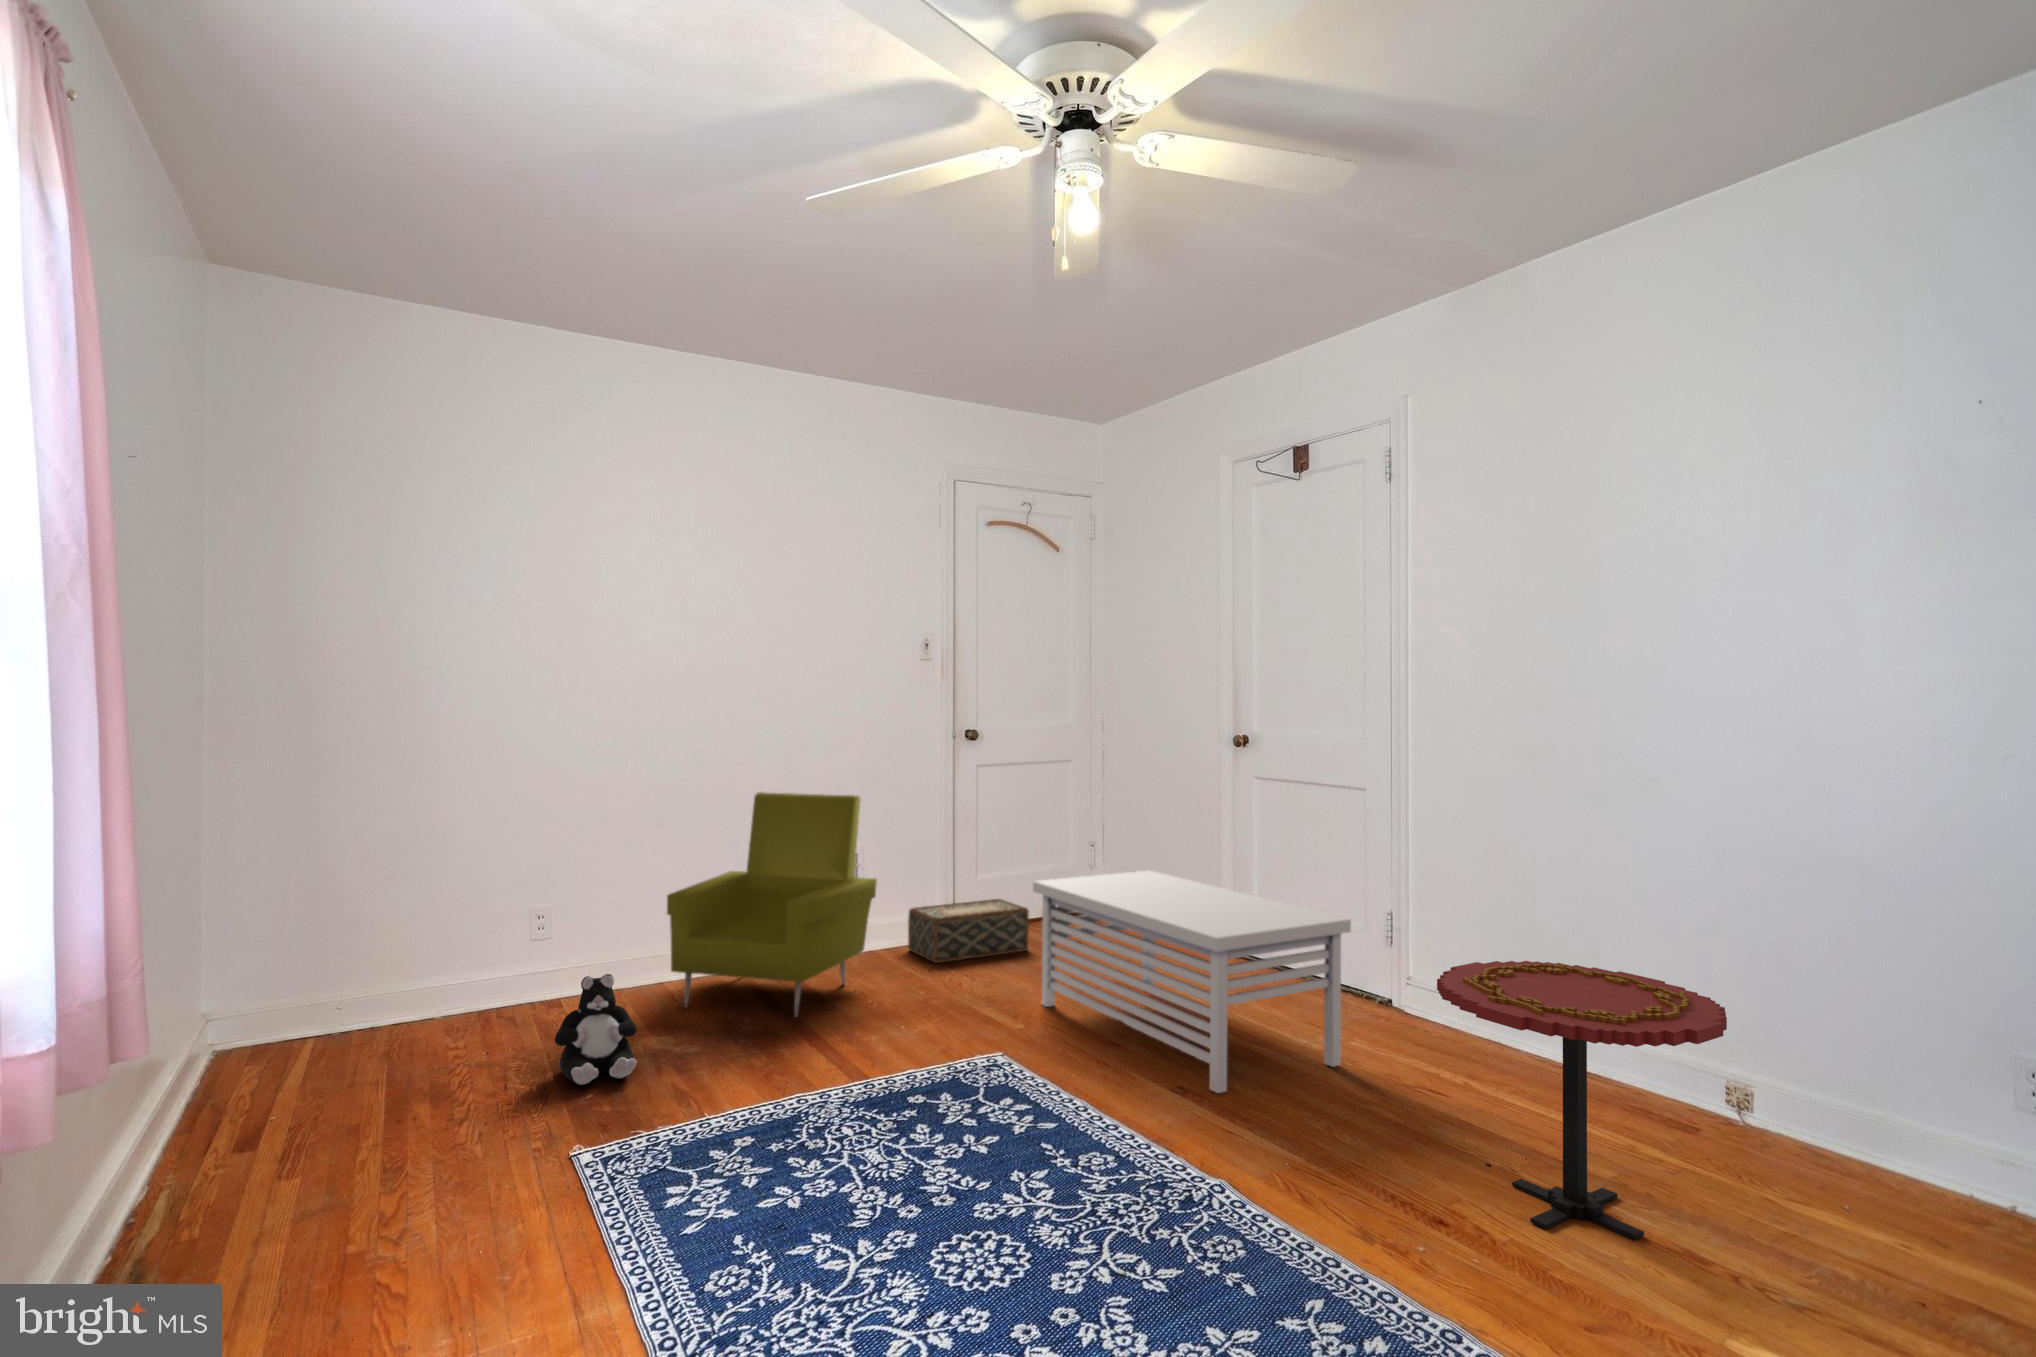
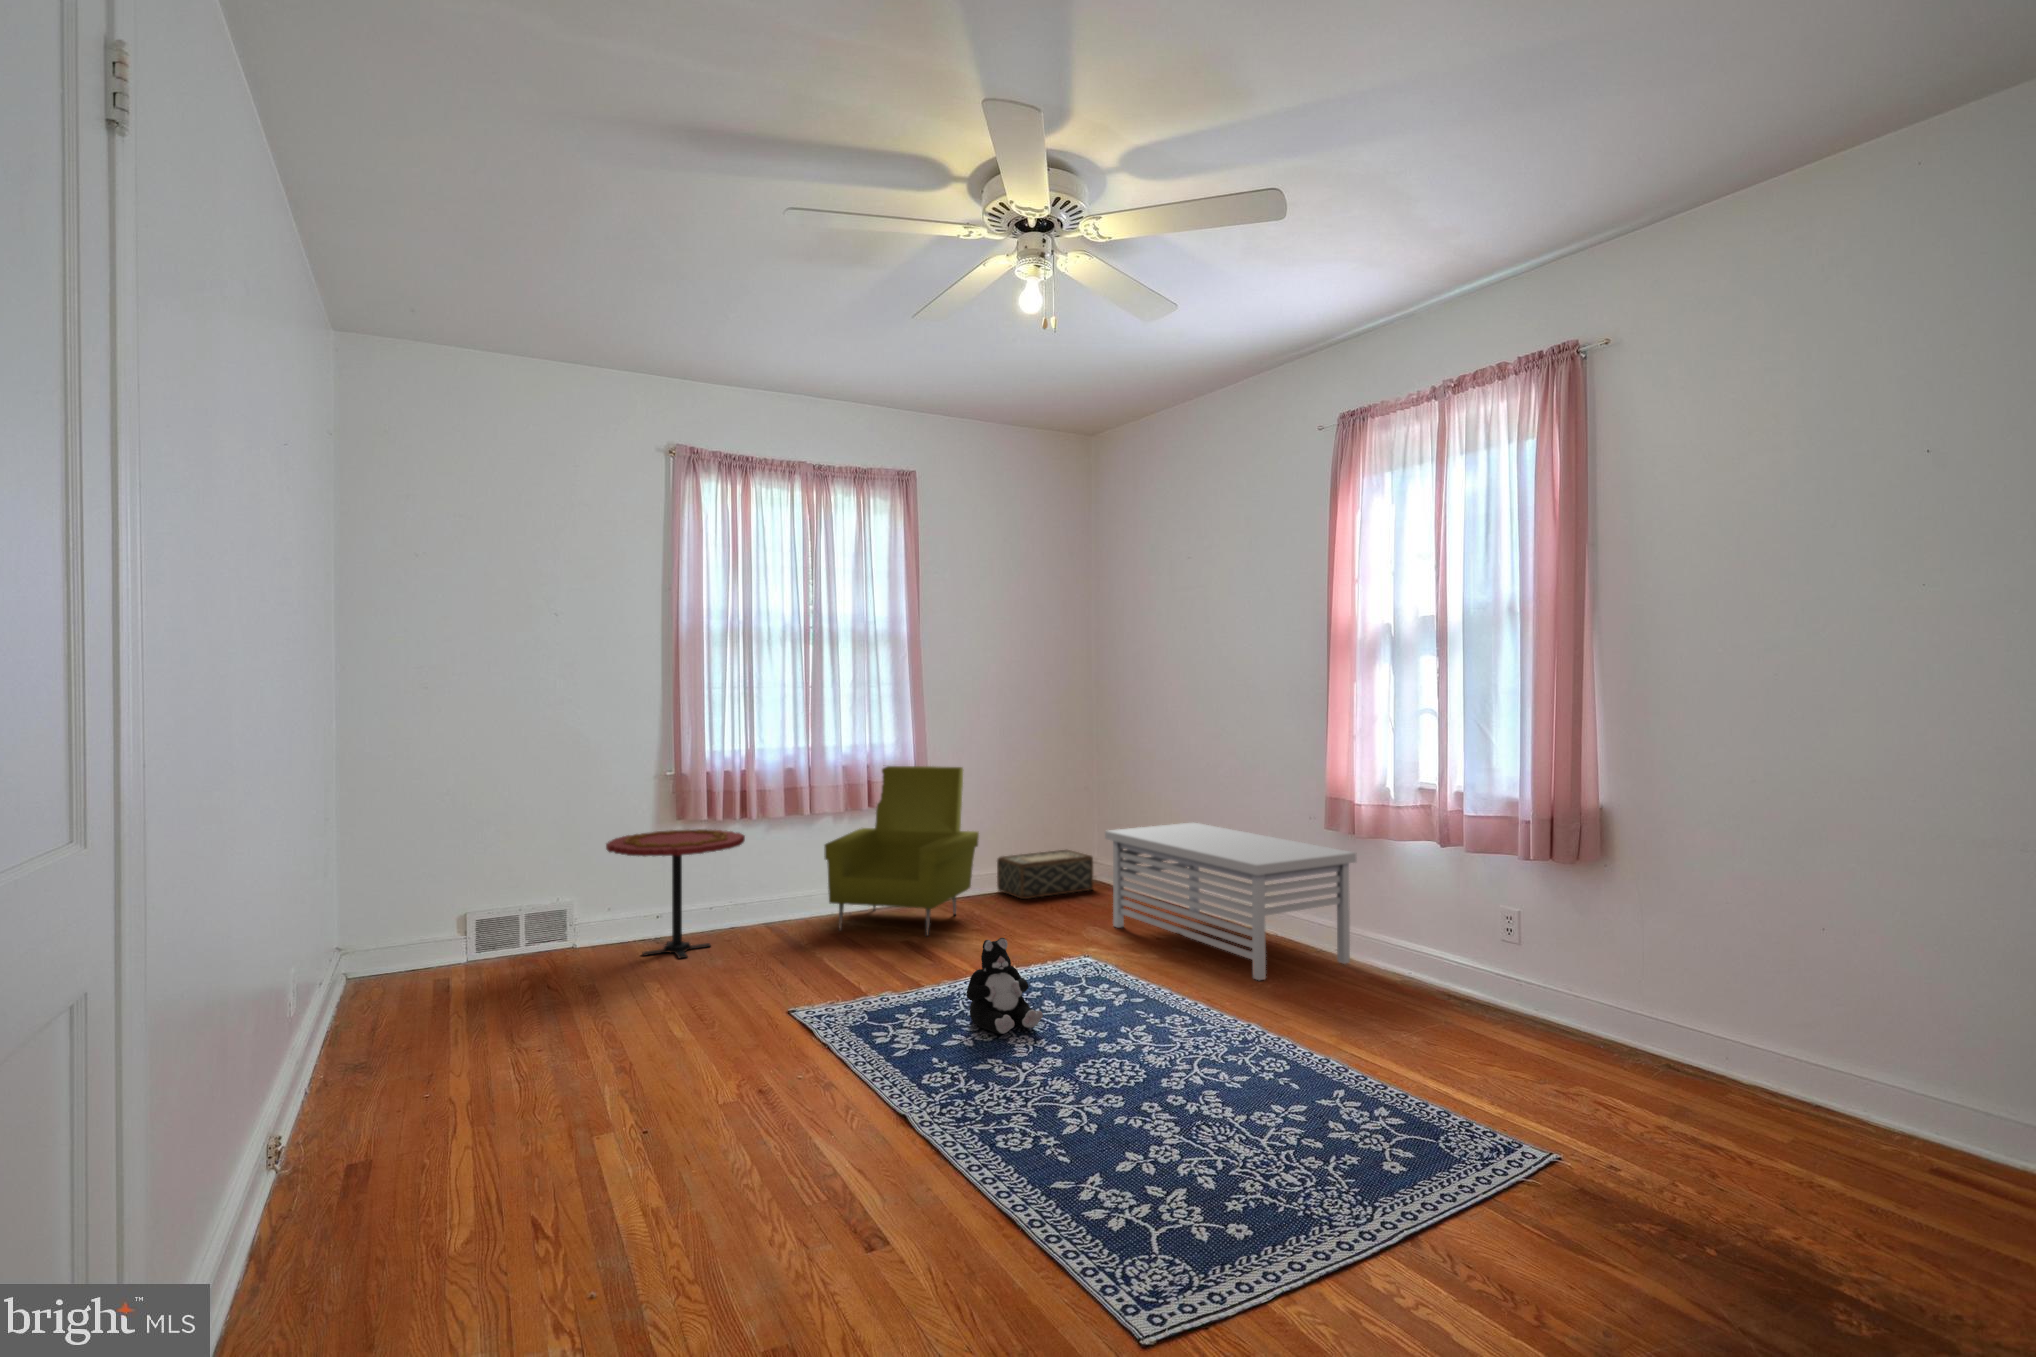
side table: present [1437,961,1727,1240] -> present [606,829,745,959]
plush toy: present [555,974,637,1085] -> present [967,938,1043,1034]

